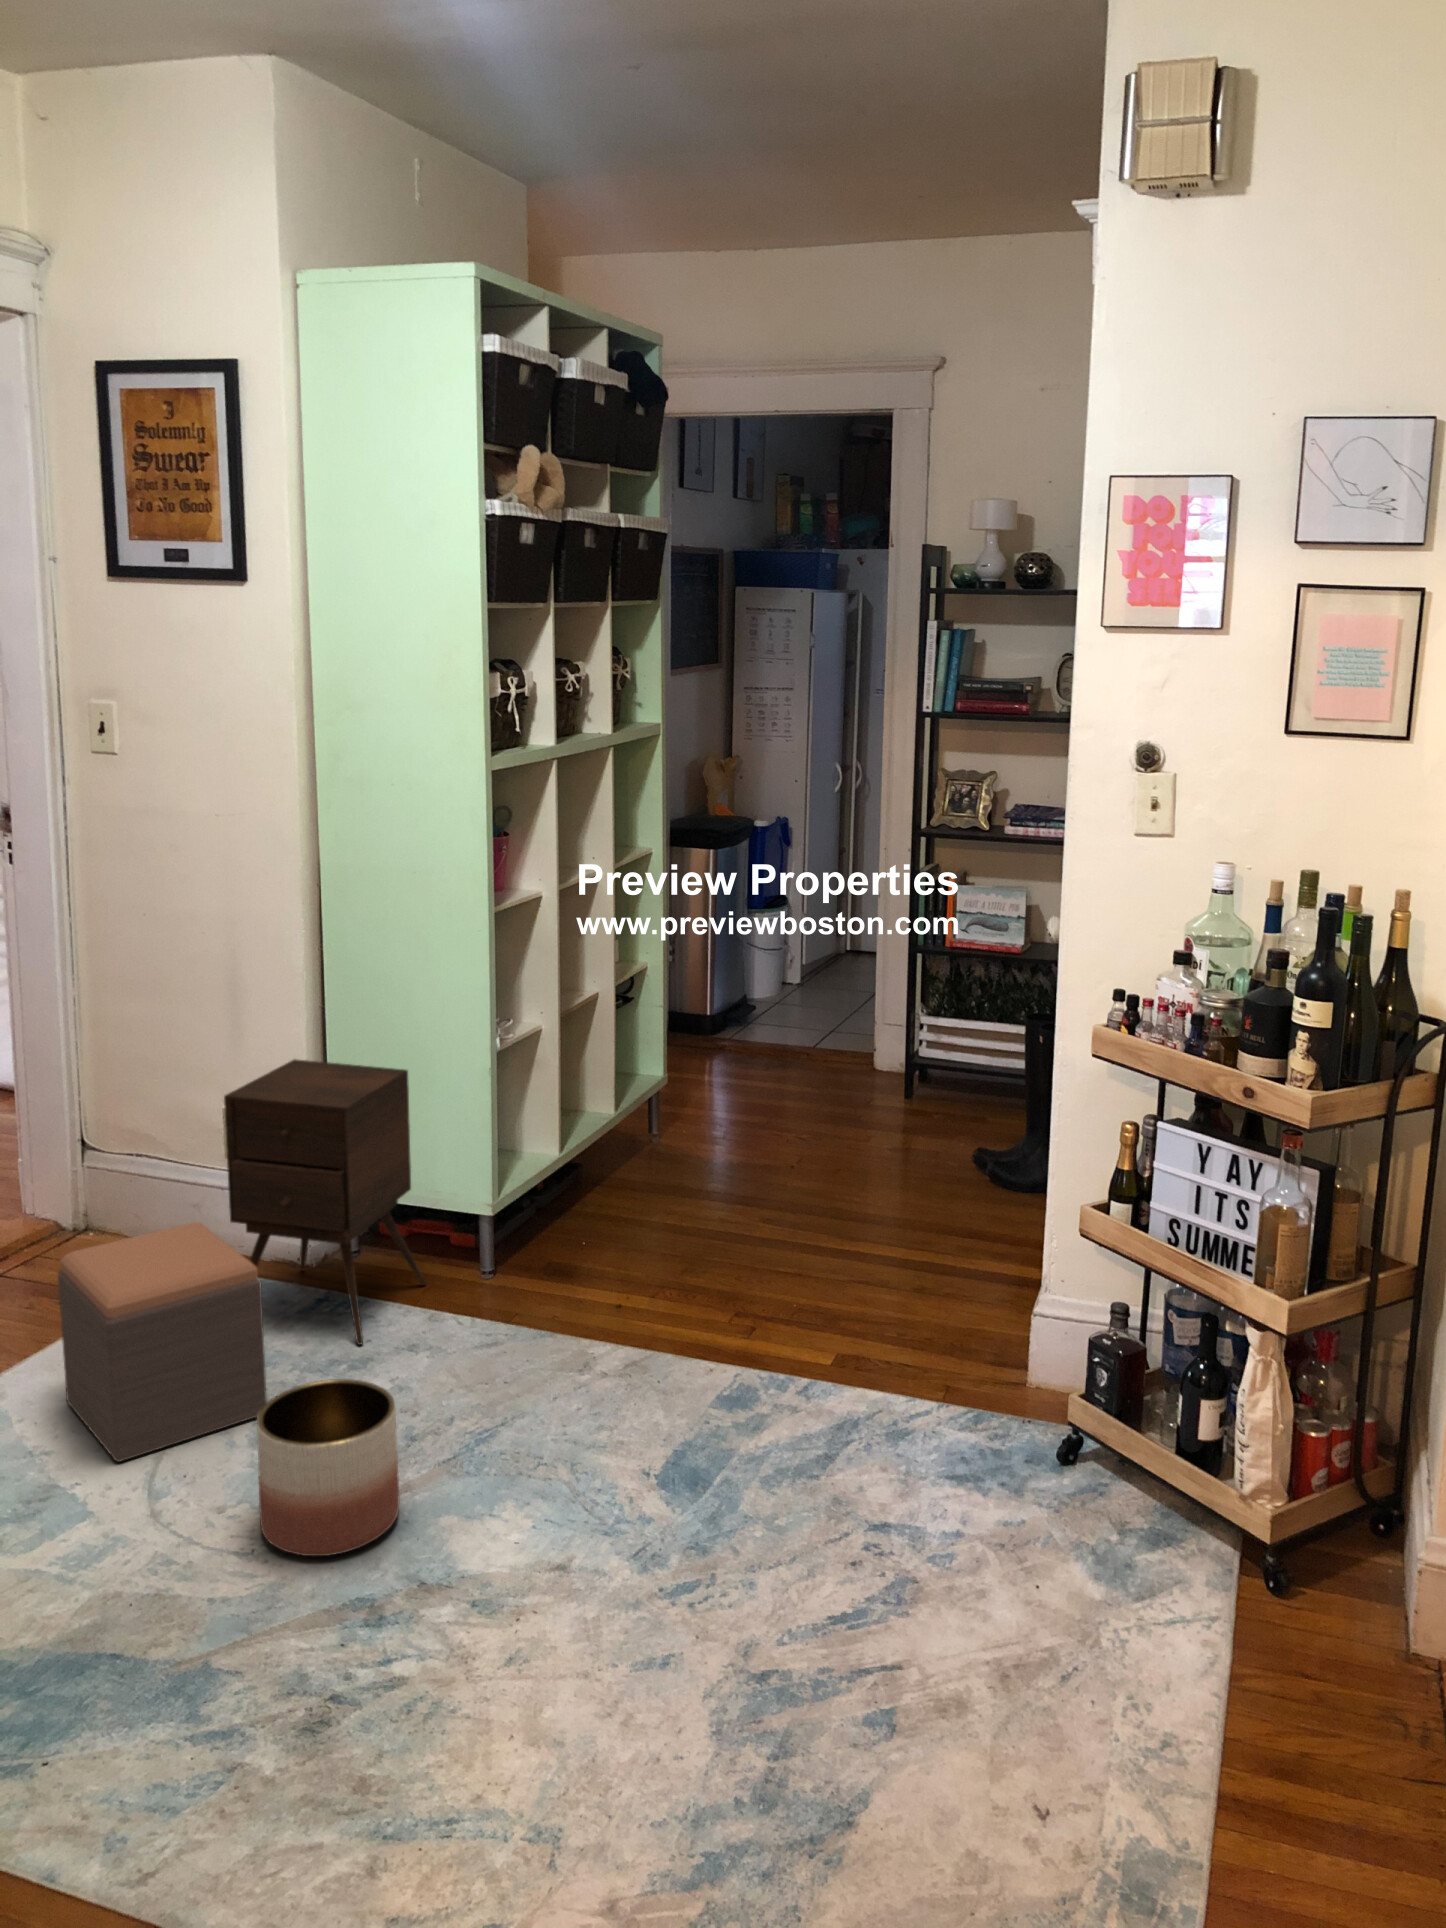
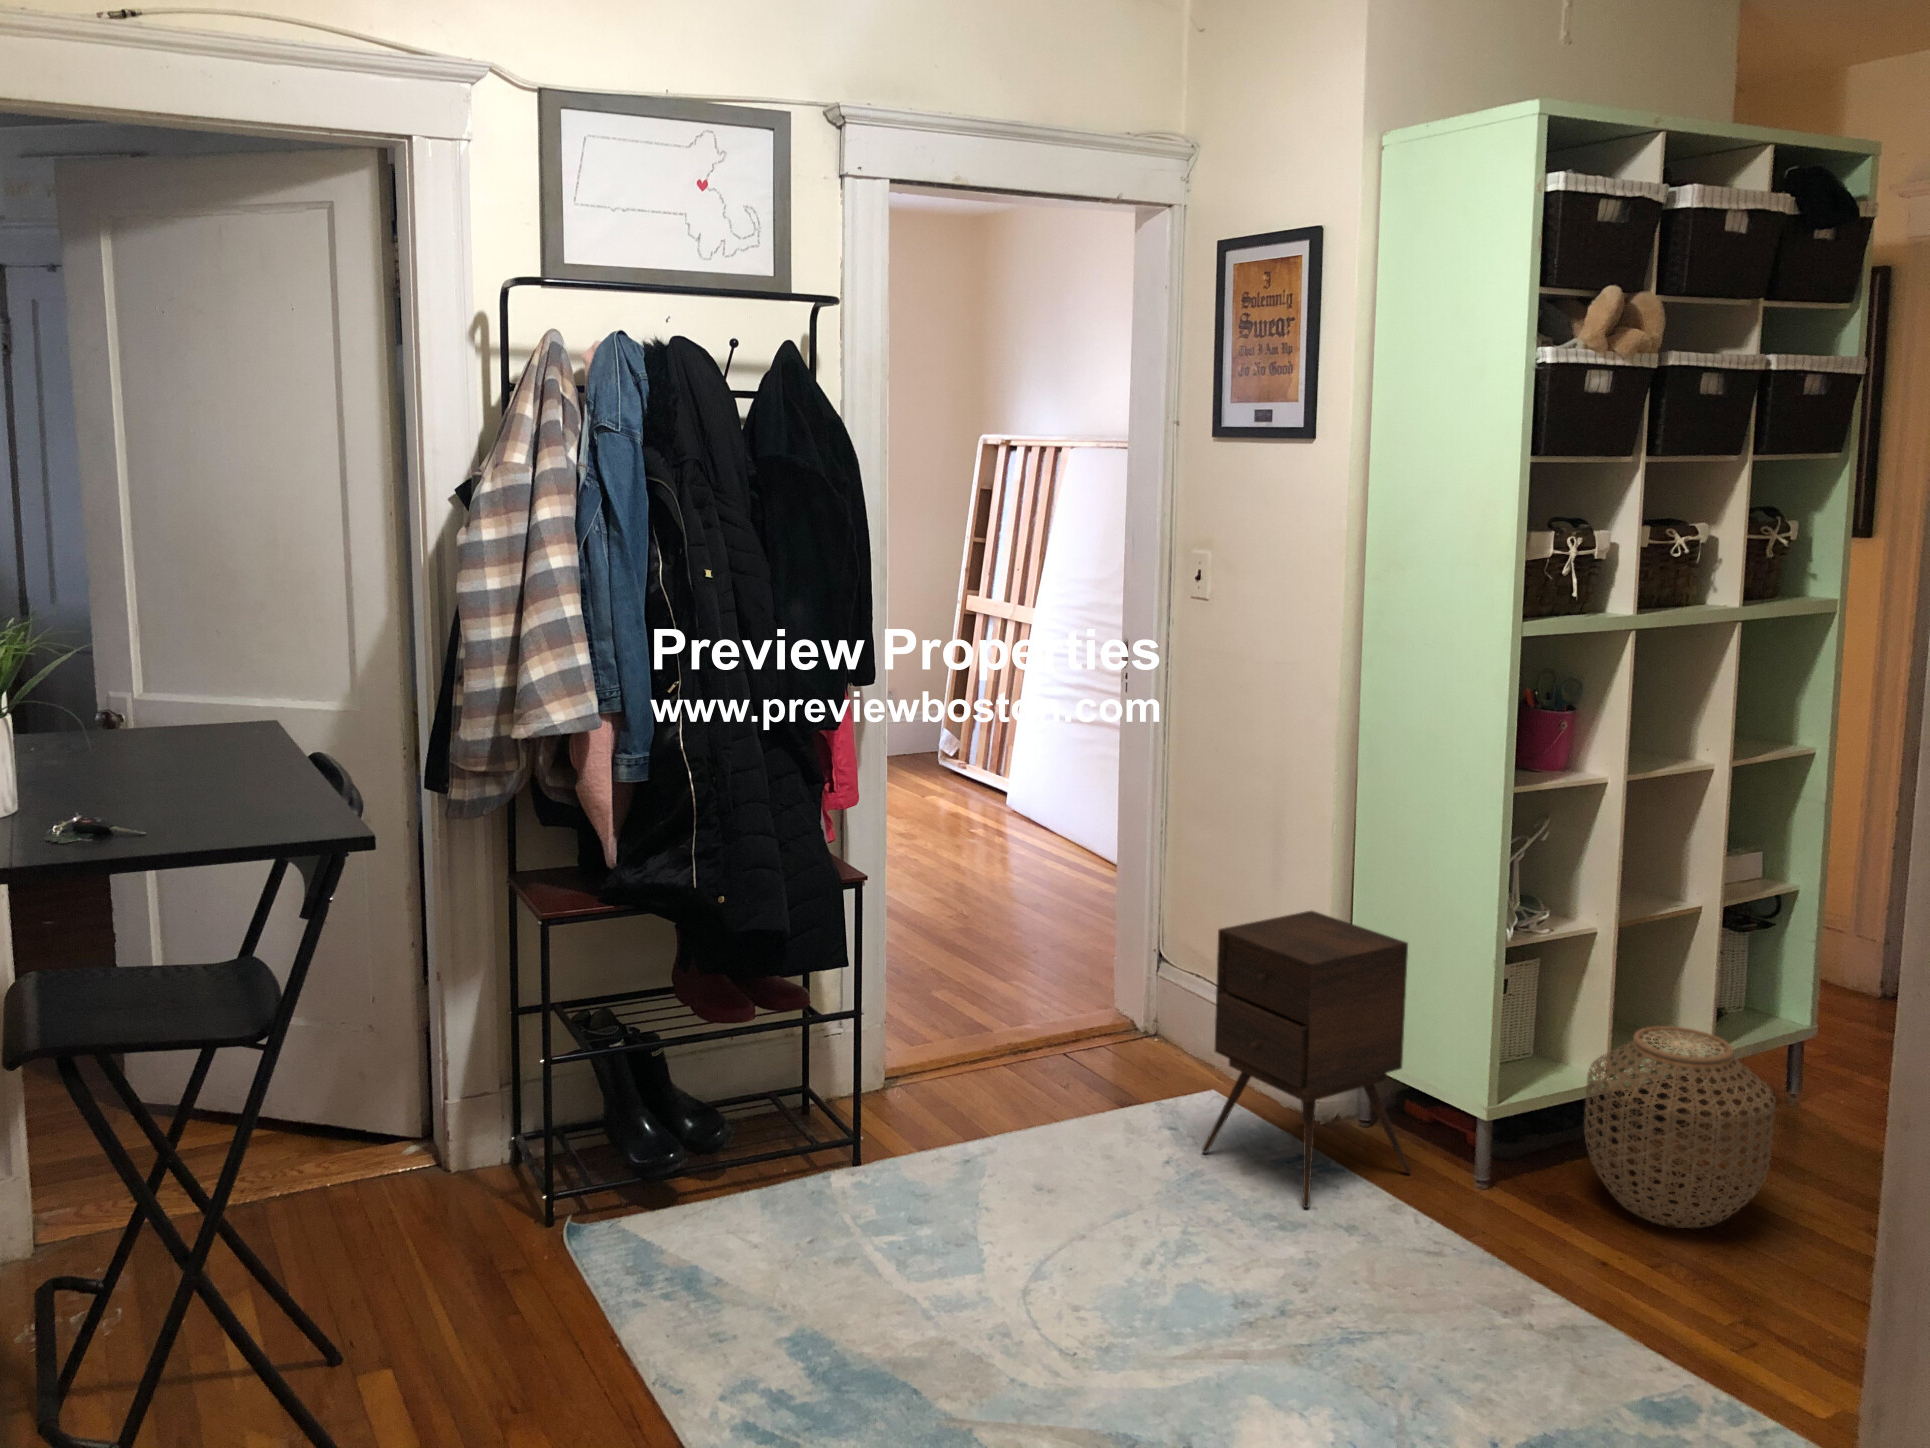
woven basket: none [560,1094,704,1262] -> present [1585,1026,1775,1228]
footstool: present [58,1222,267,1462] -> none [1037,1036,1185,1238]
planter: present [257,1379,399,1556] -> none [1097,1212,1232,1385]

